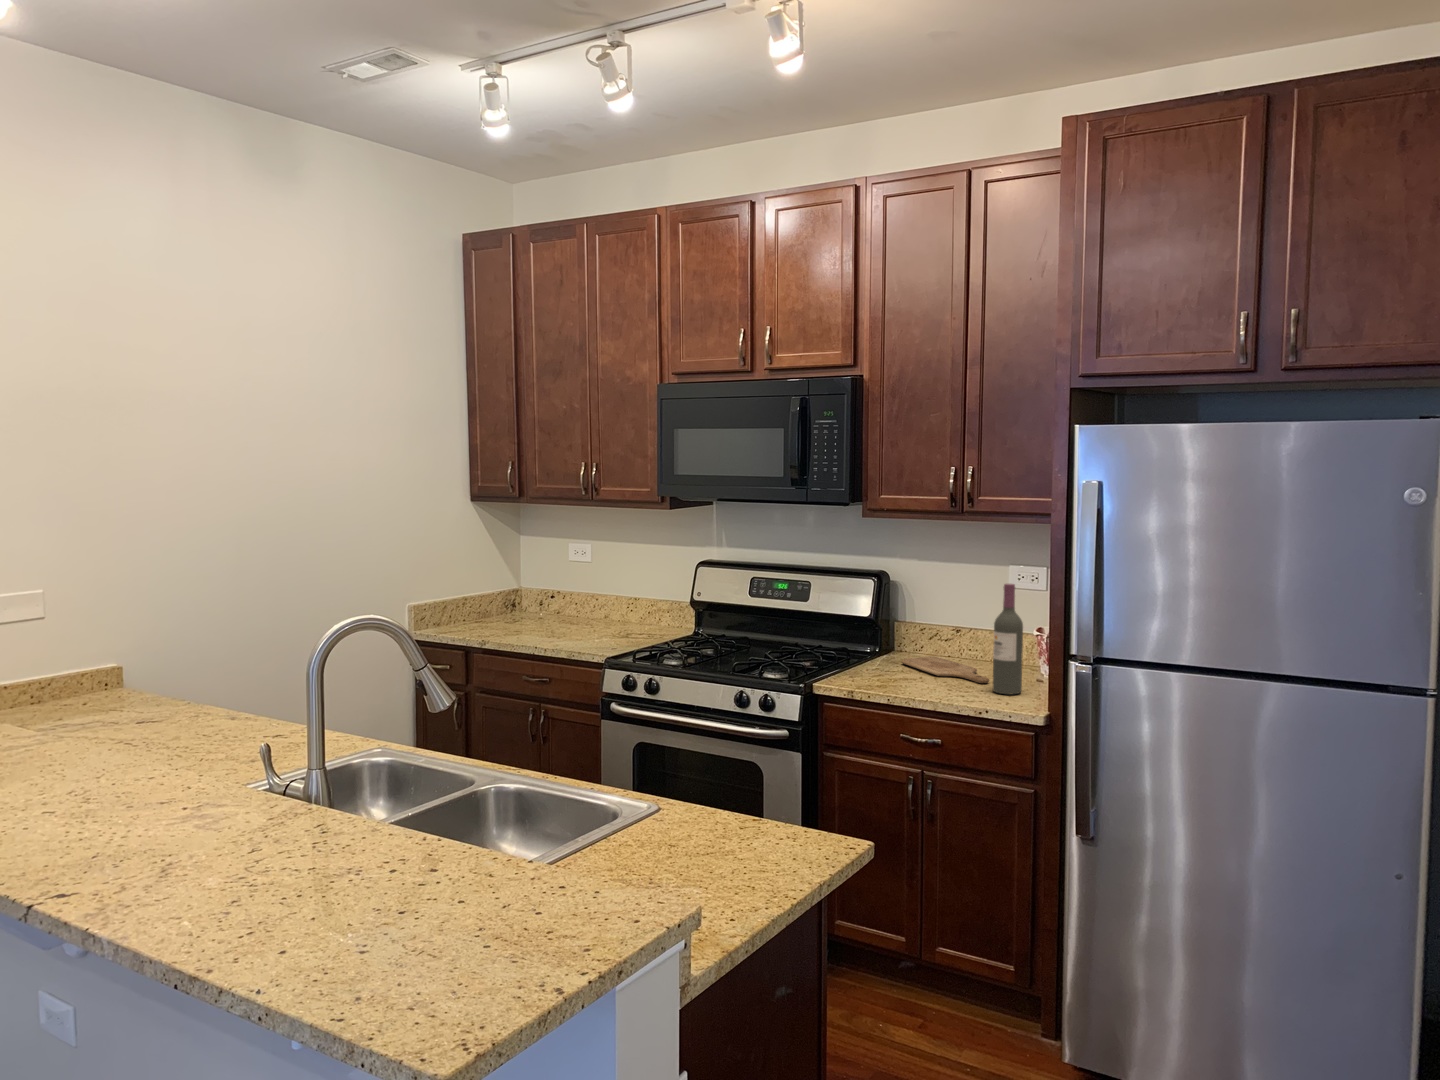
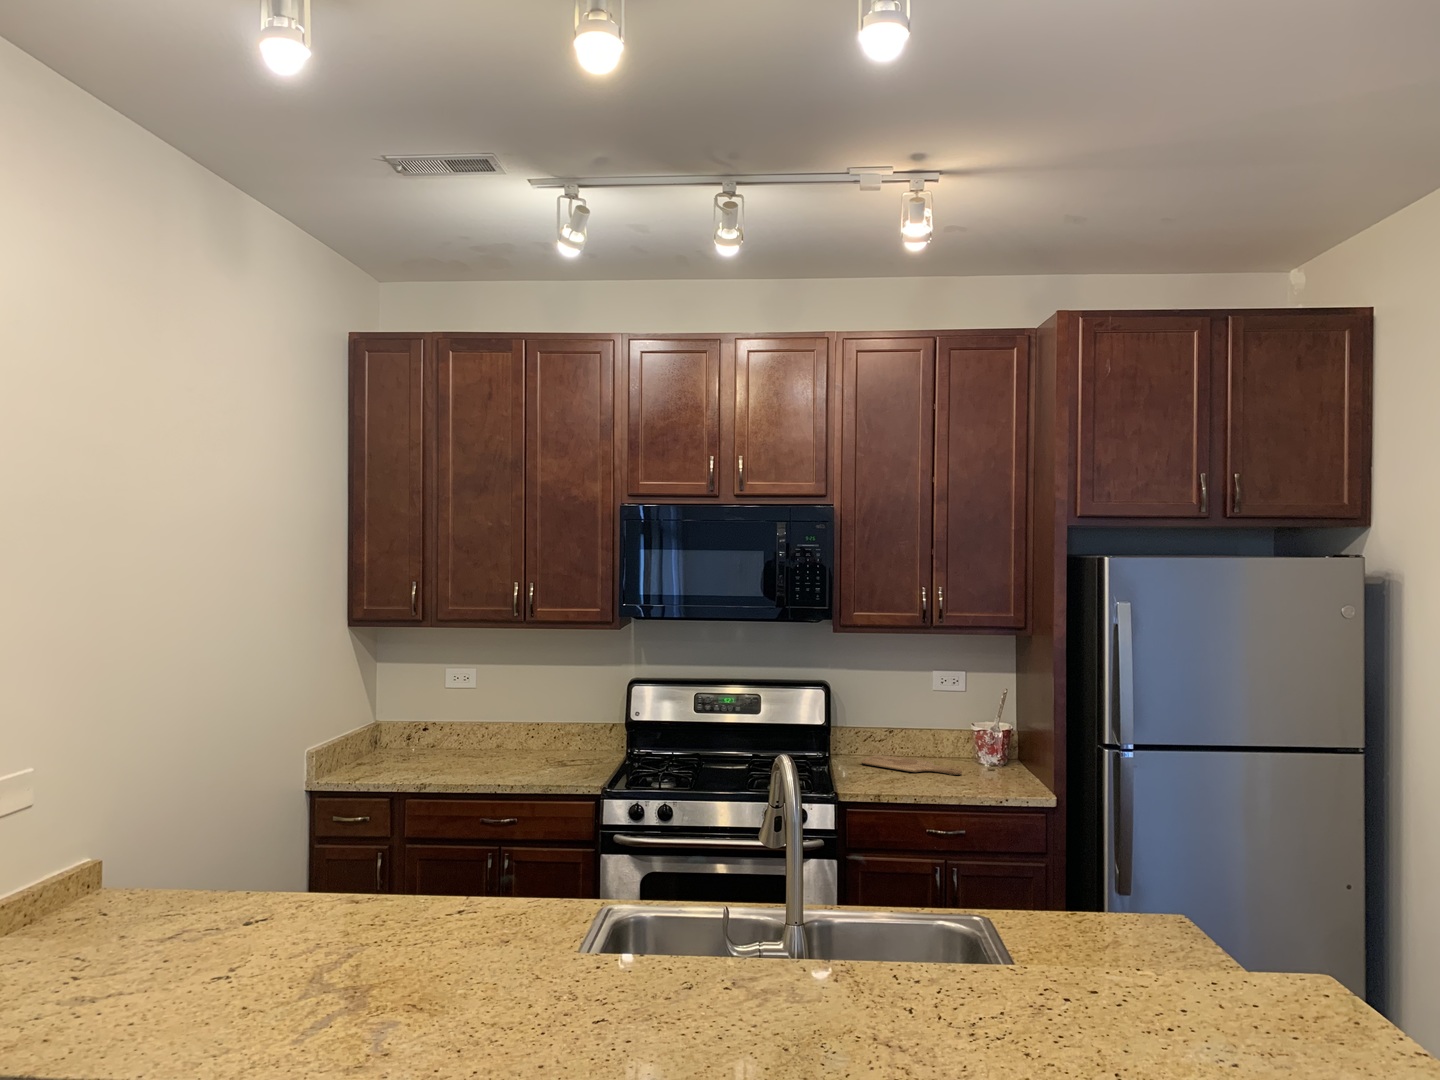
wine bottle: present [993,584,1023,694] -> none [978,687,1003,783]

